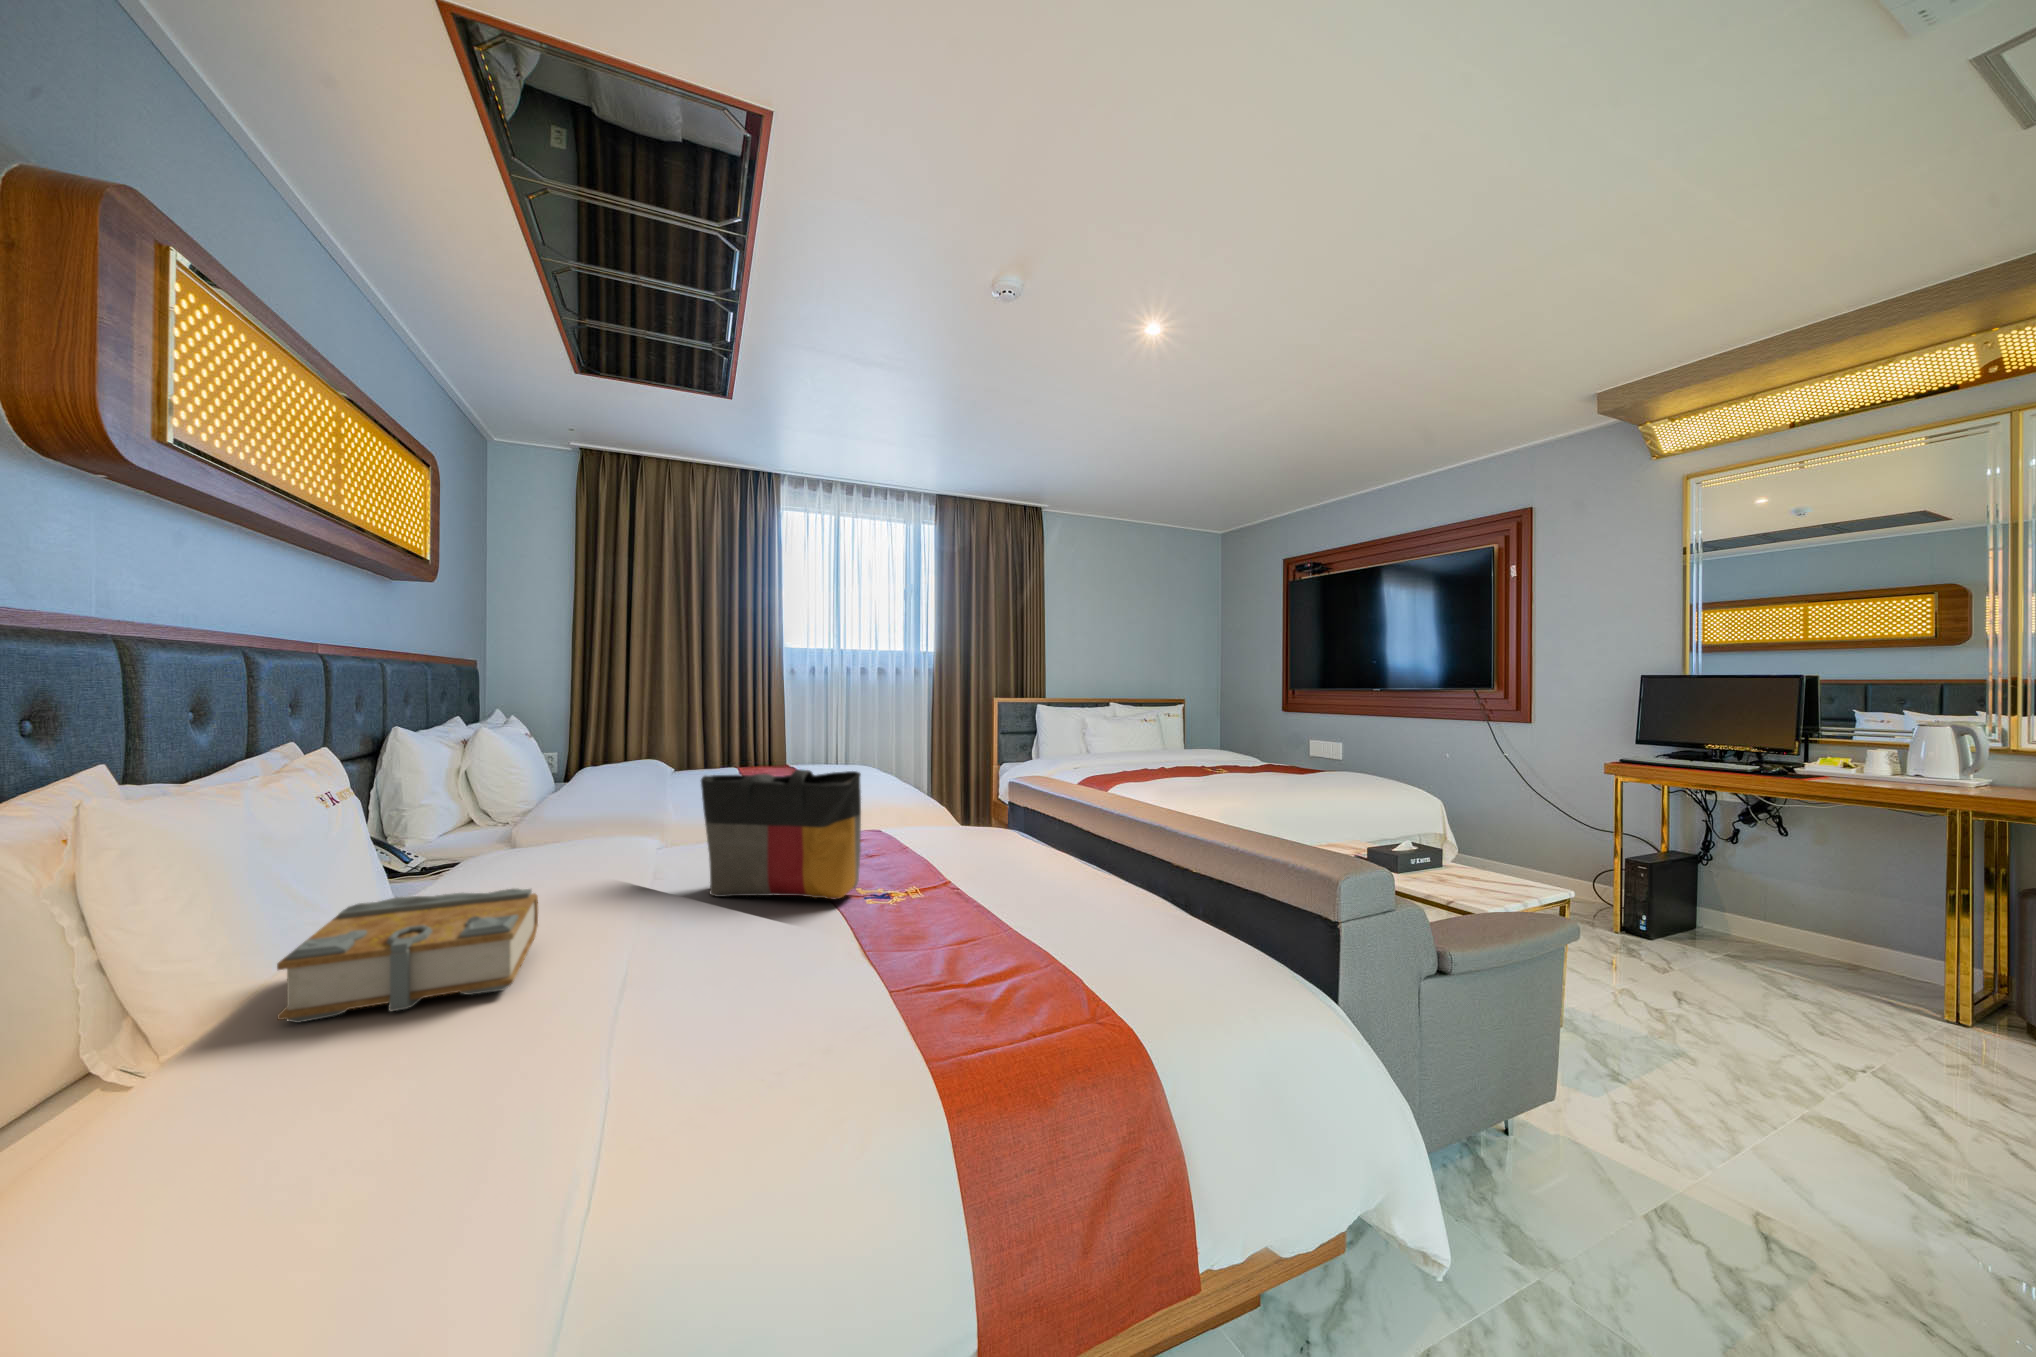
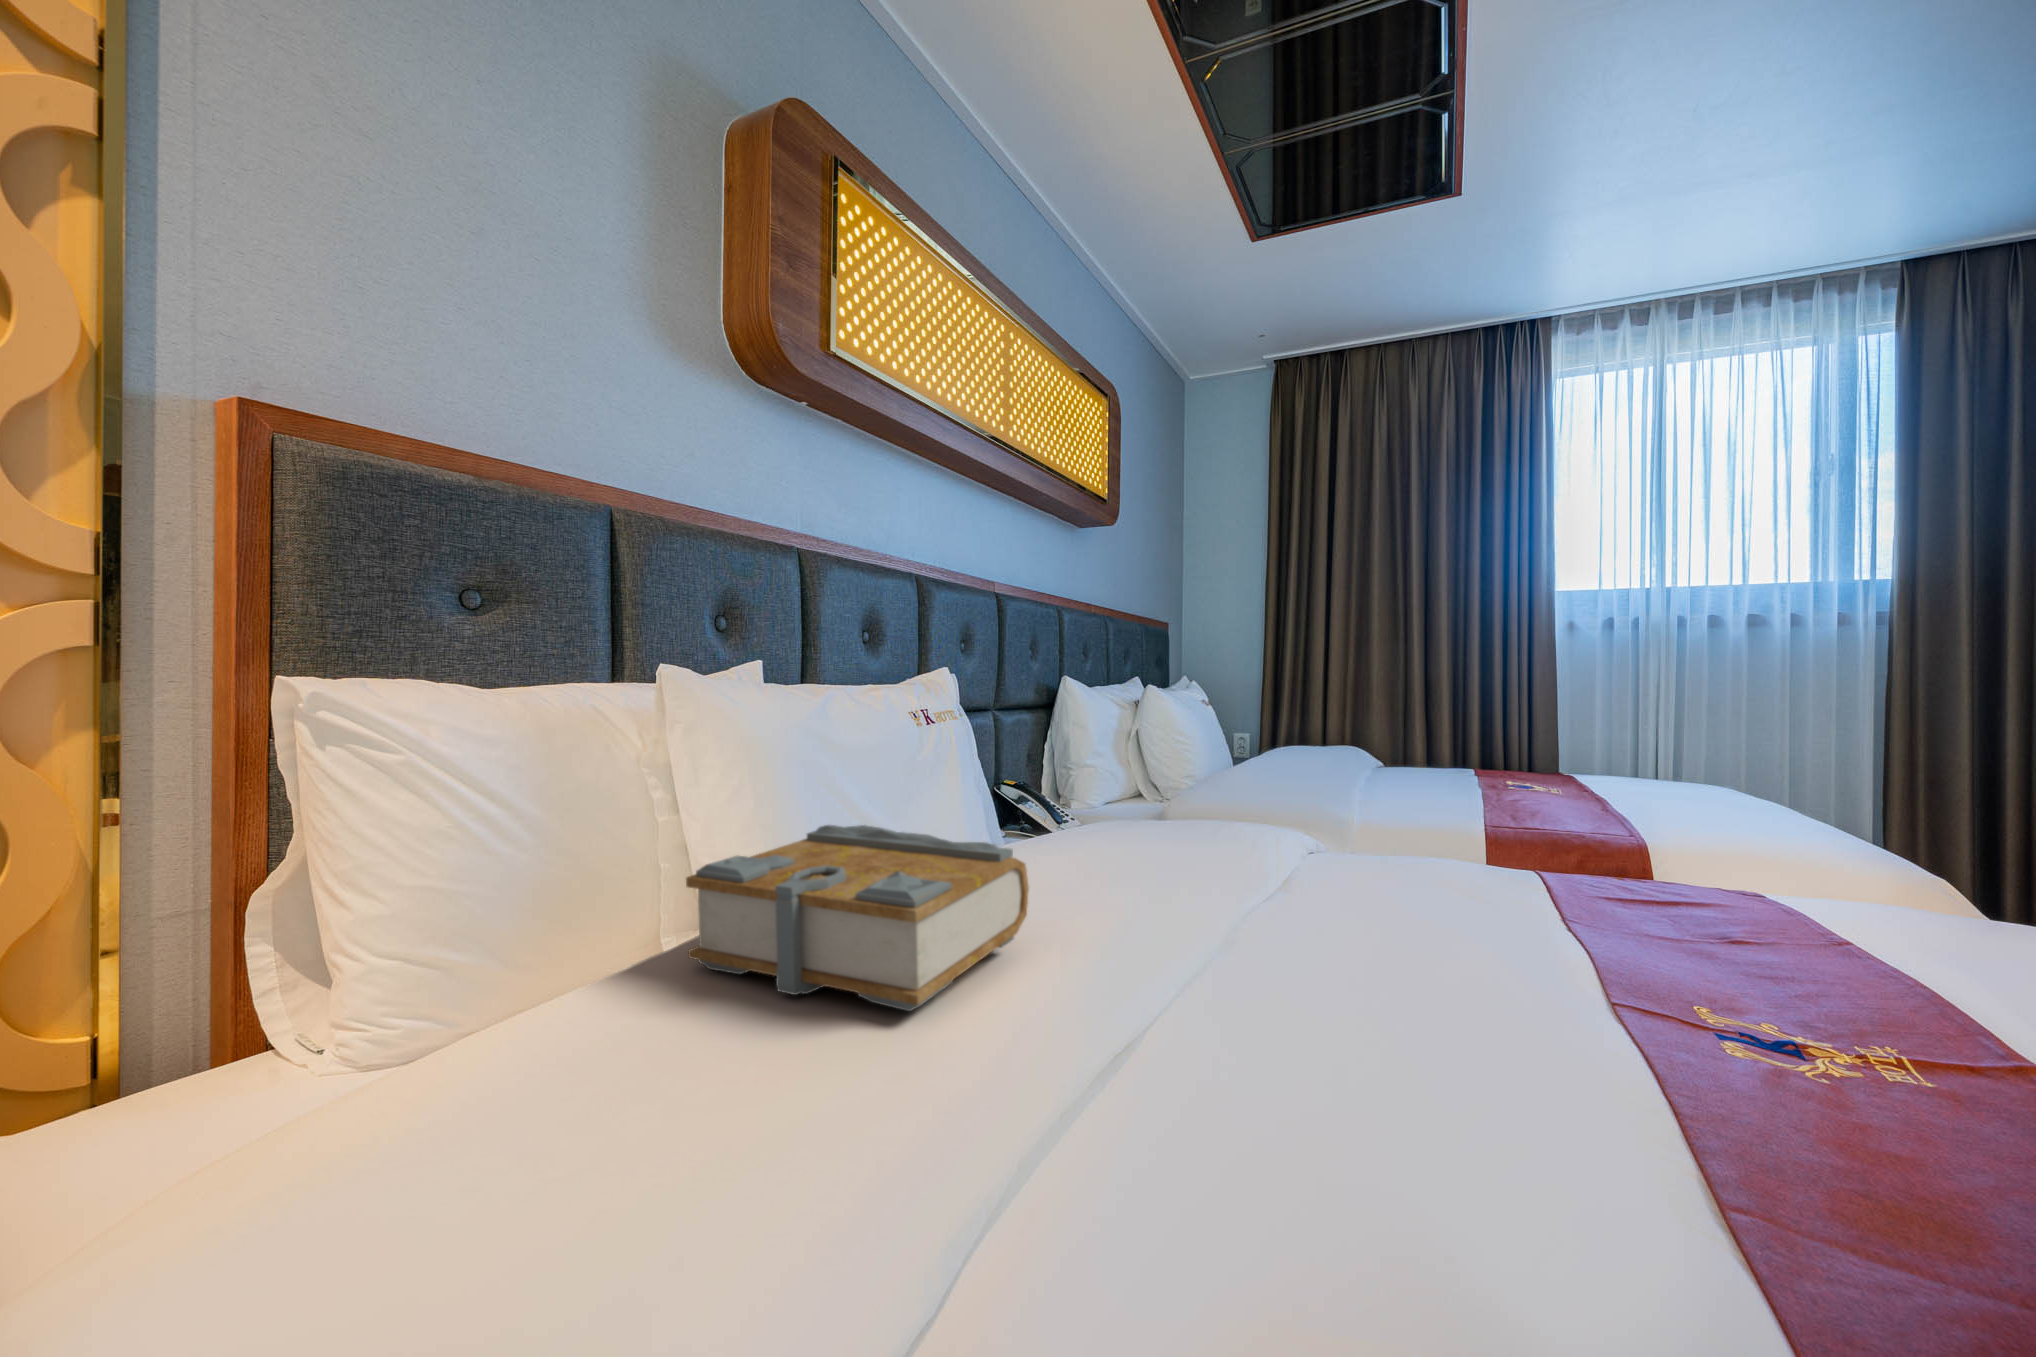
tote bag: present [701,769,861,899] -> none [1338,705,1724,1030]

